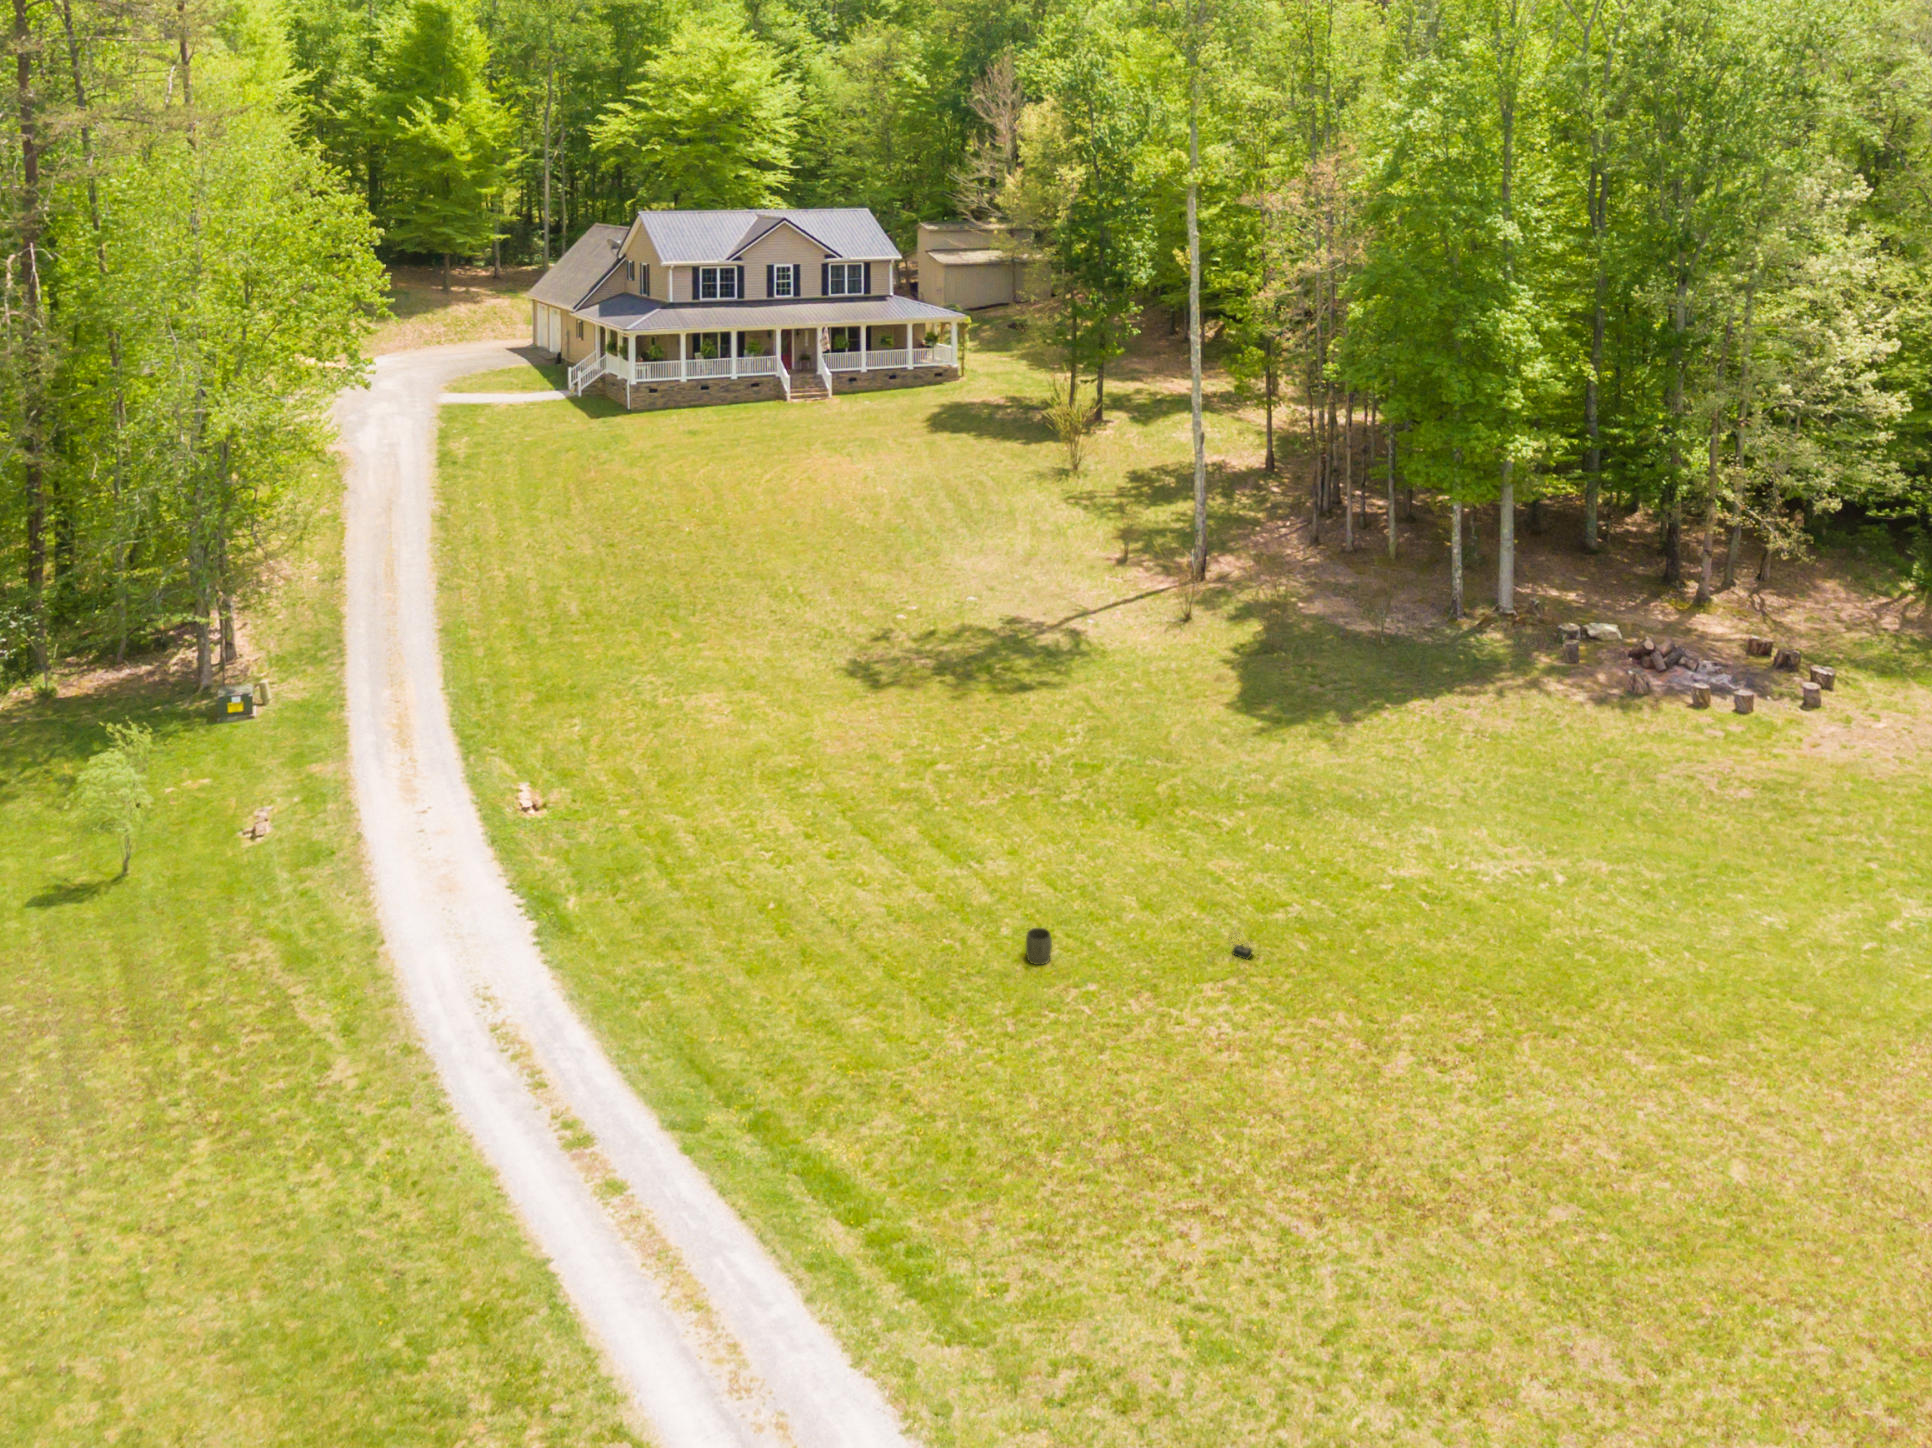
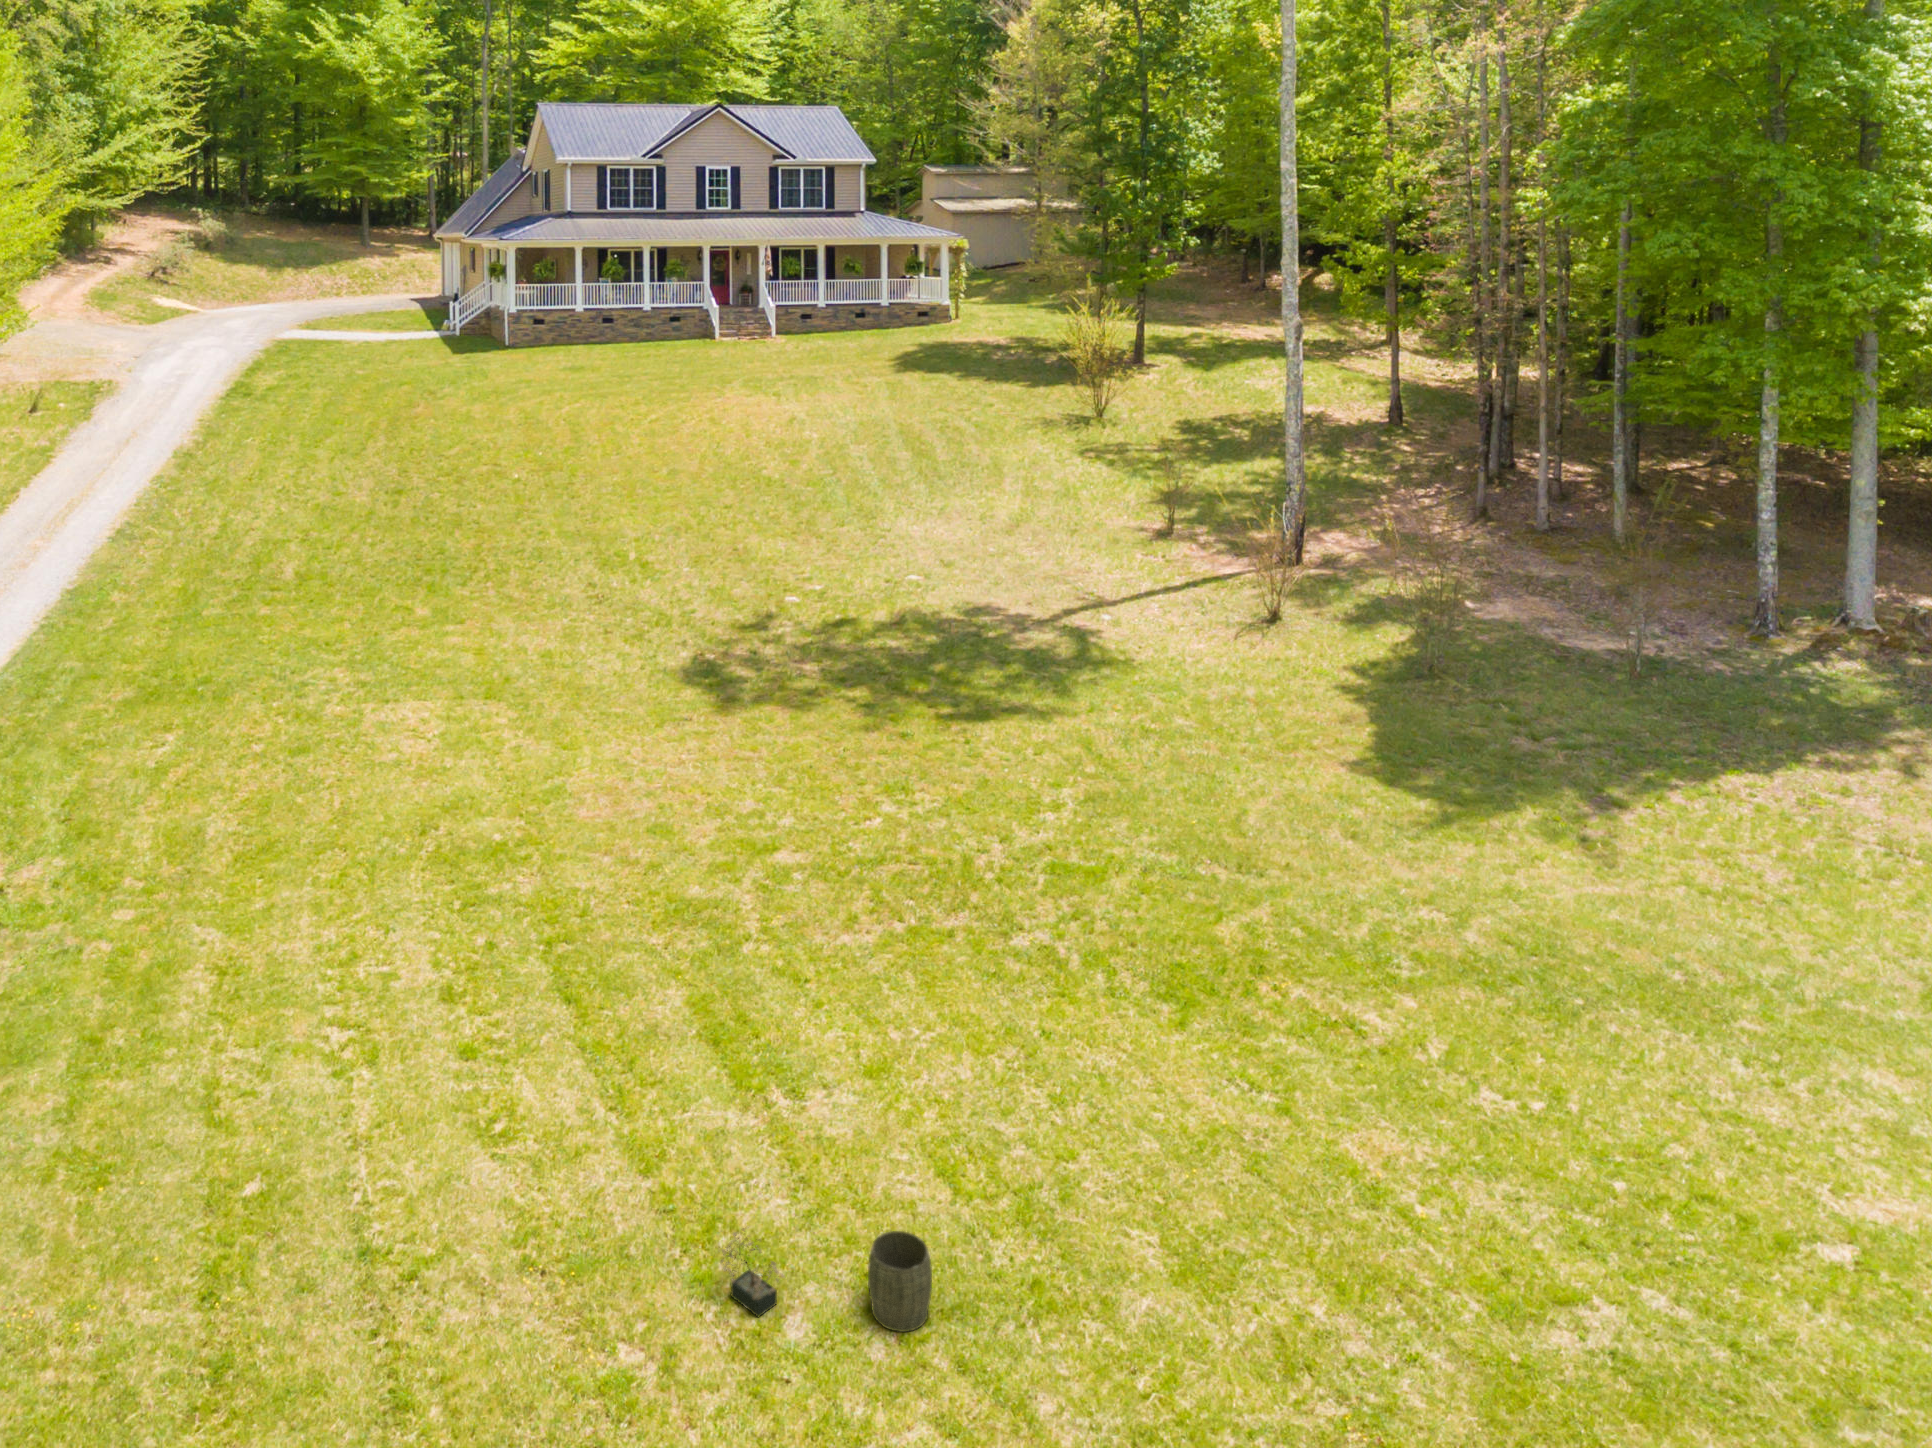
decorative plant: present [1229,933,1252,959] -> present [721,1229,783,1317]

